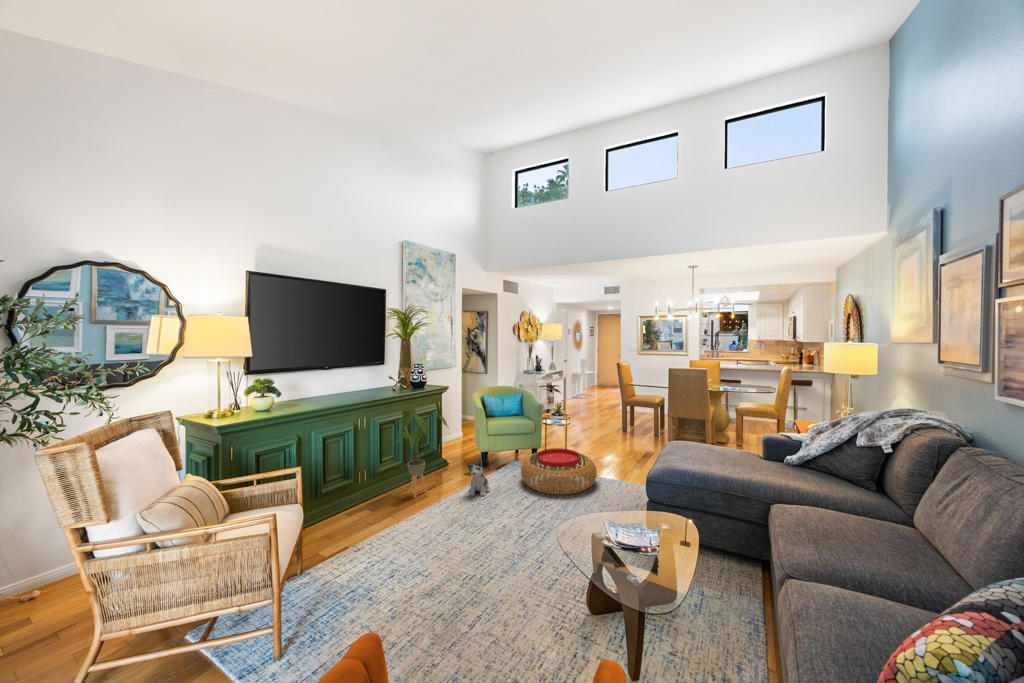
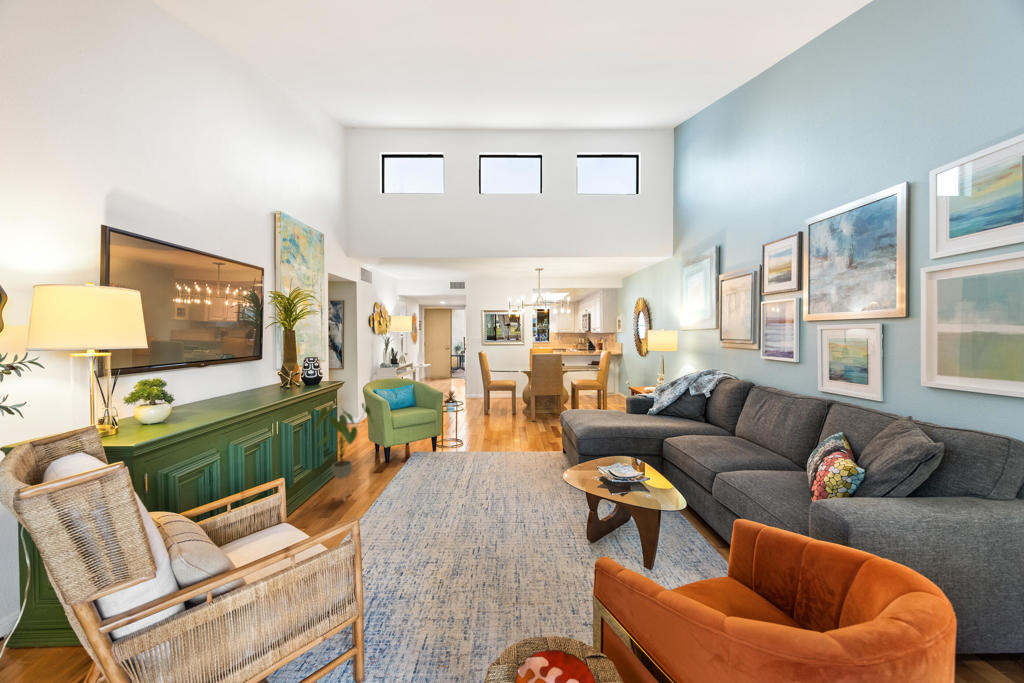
pouf: present [521,448,597,495] -> none [437,431,507,473]
plush toy: present [467,460,490,496] -> none [397,450,419,488]

